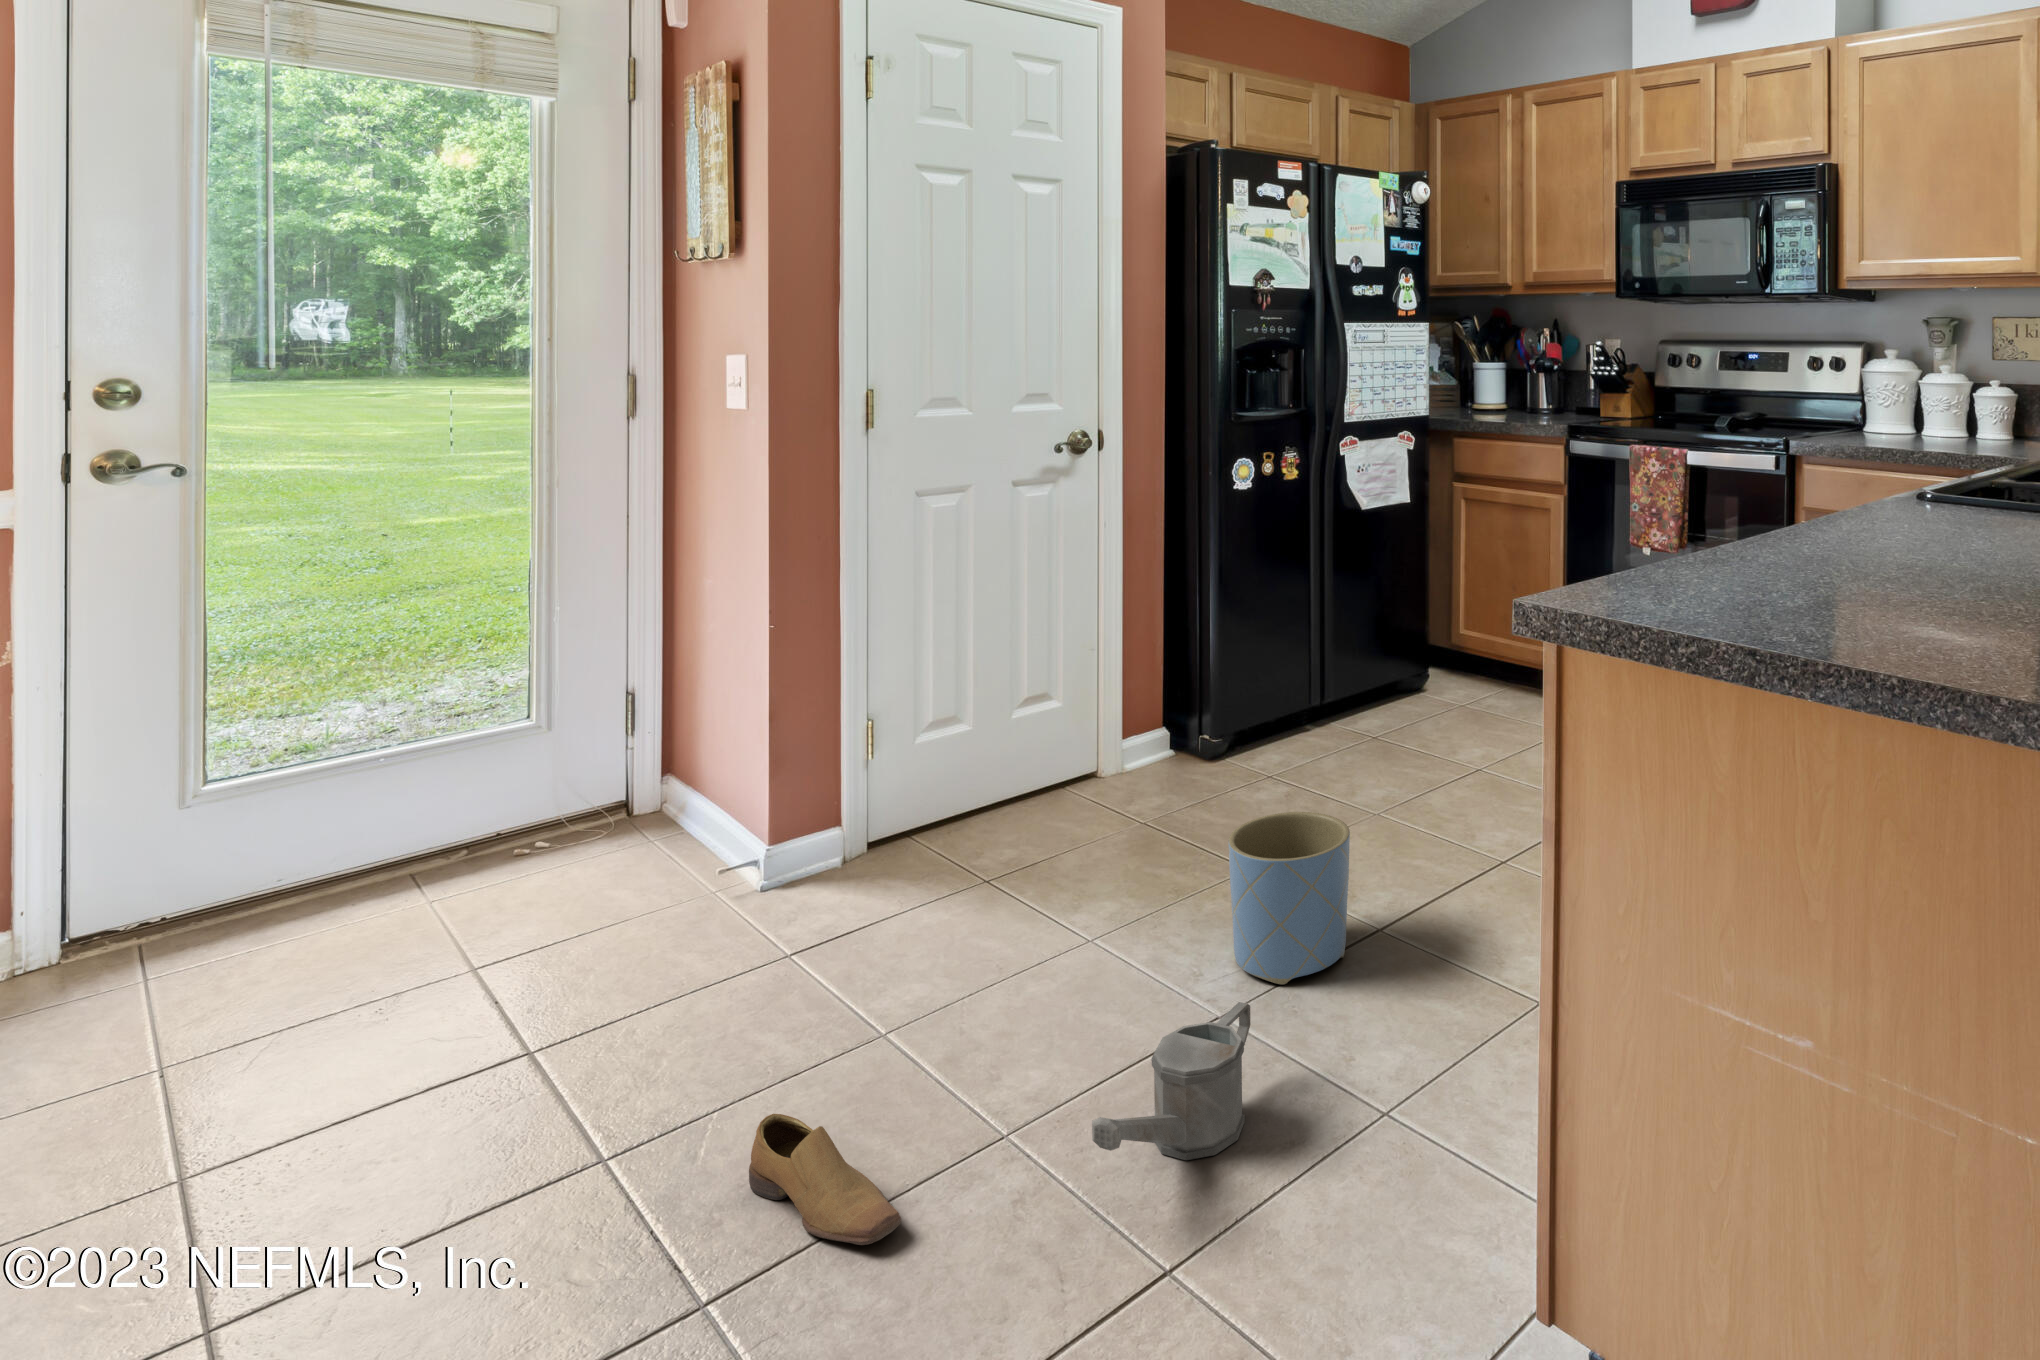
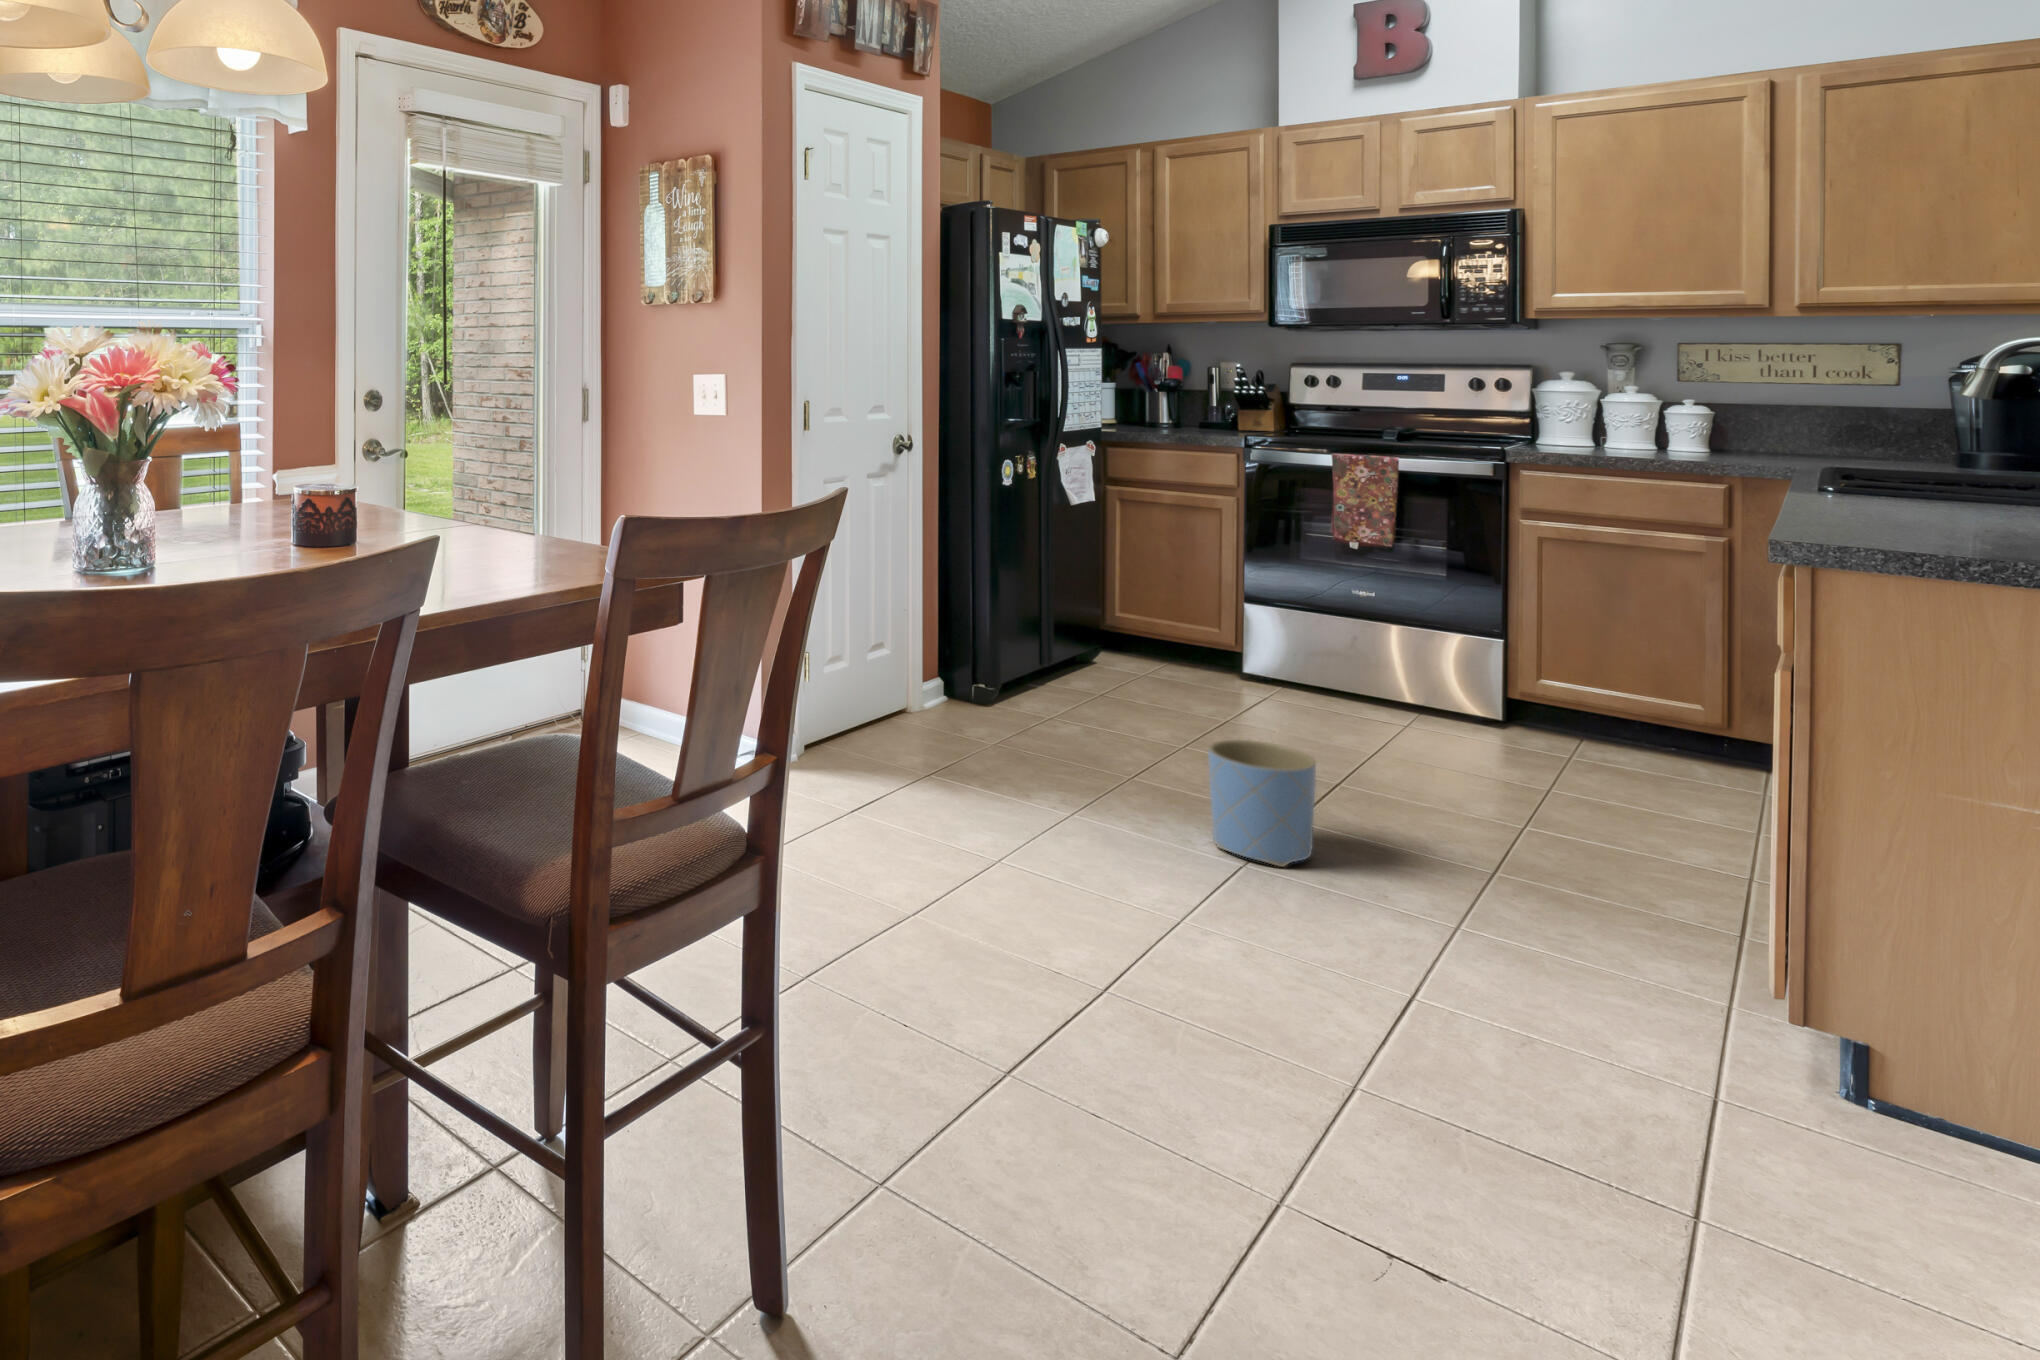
watering can: present [1092,1002,1251,1160] -> none [1305,864,1384,966]
shoe: present [749,1114,901,1245] -> none [1050,913,1210,995]

